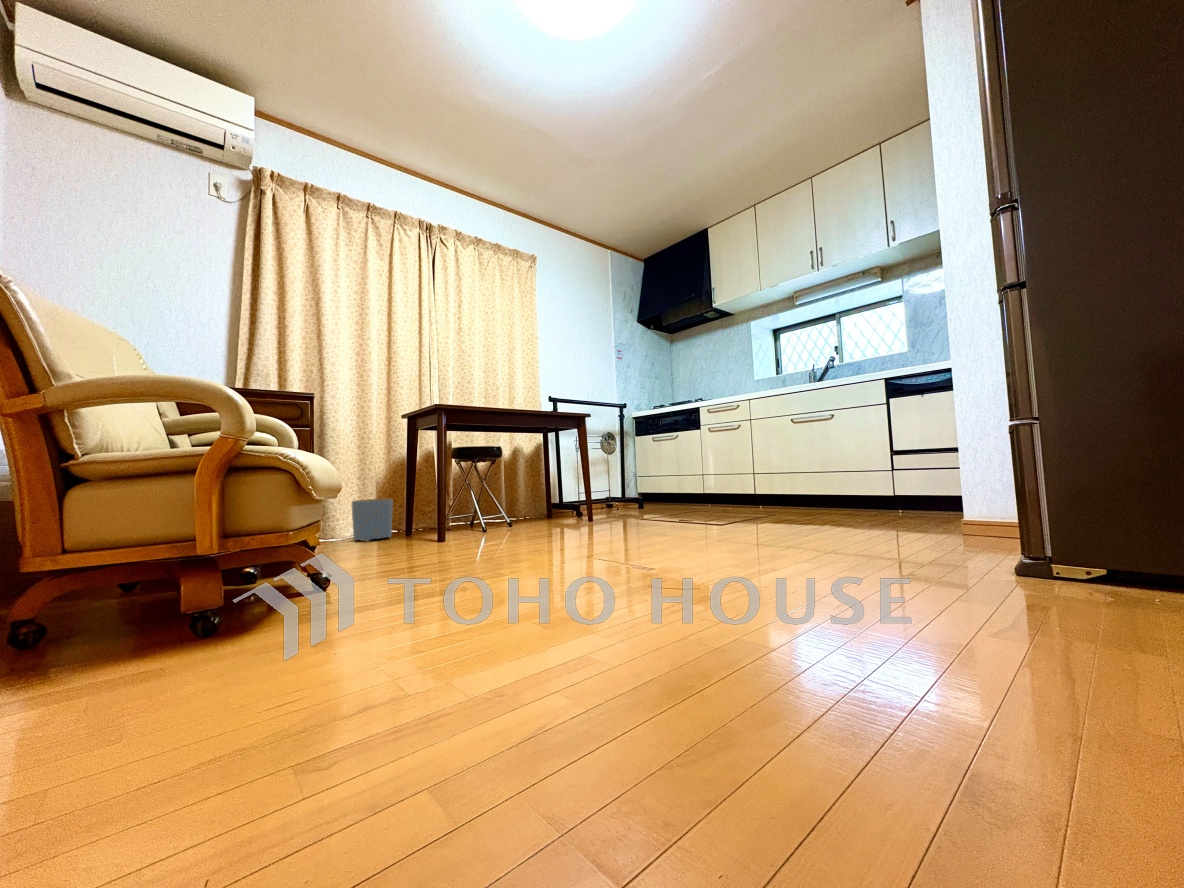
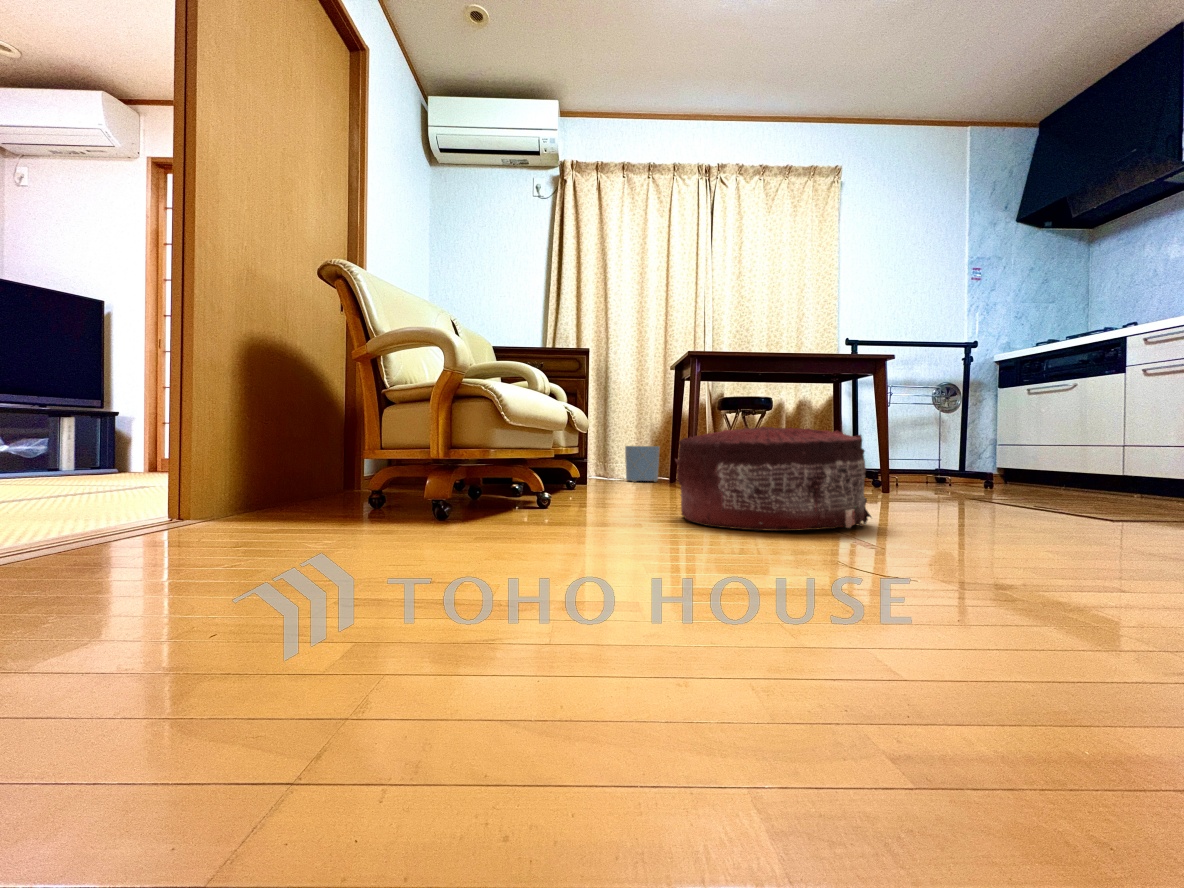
pouf: none [546,490,747,621] -> present [675,426,871,531]

